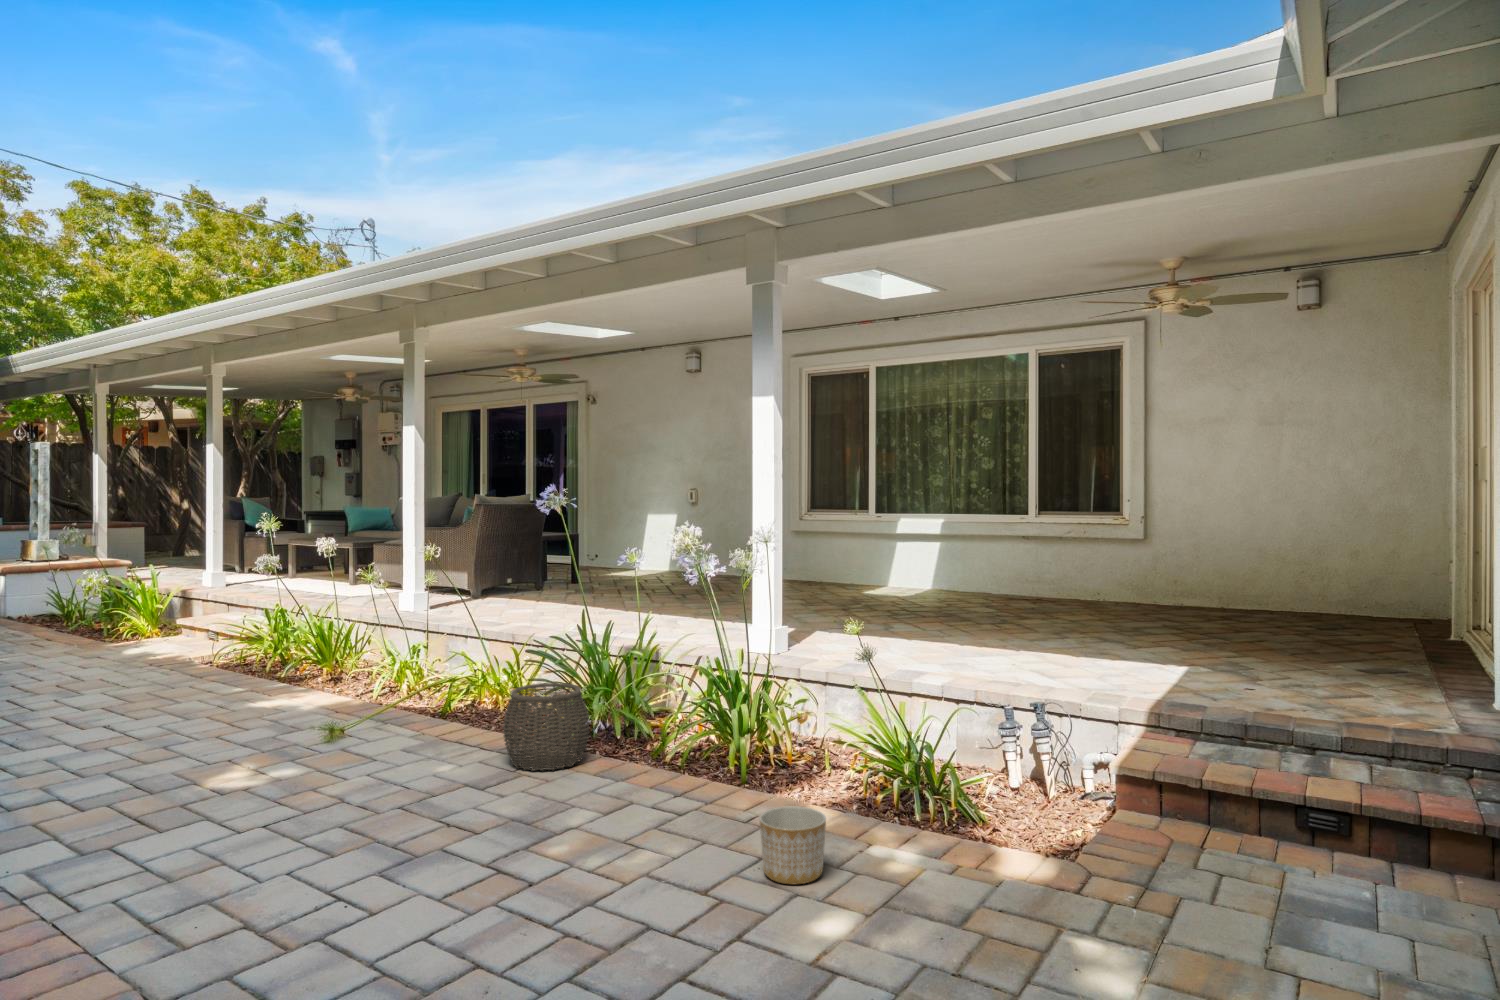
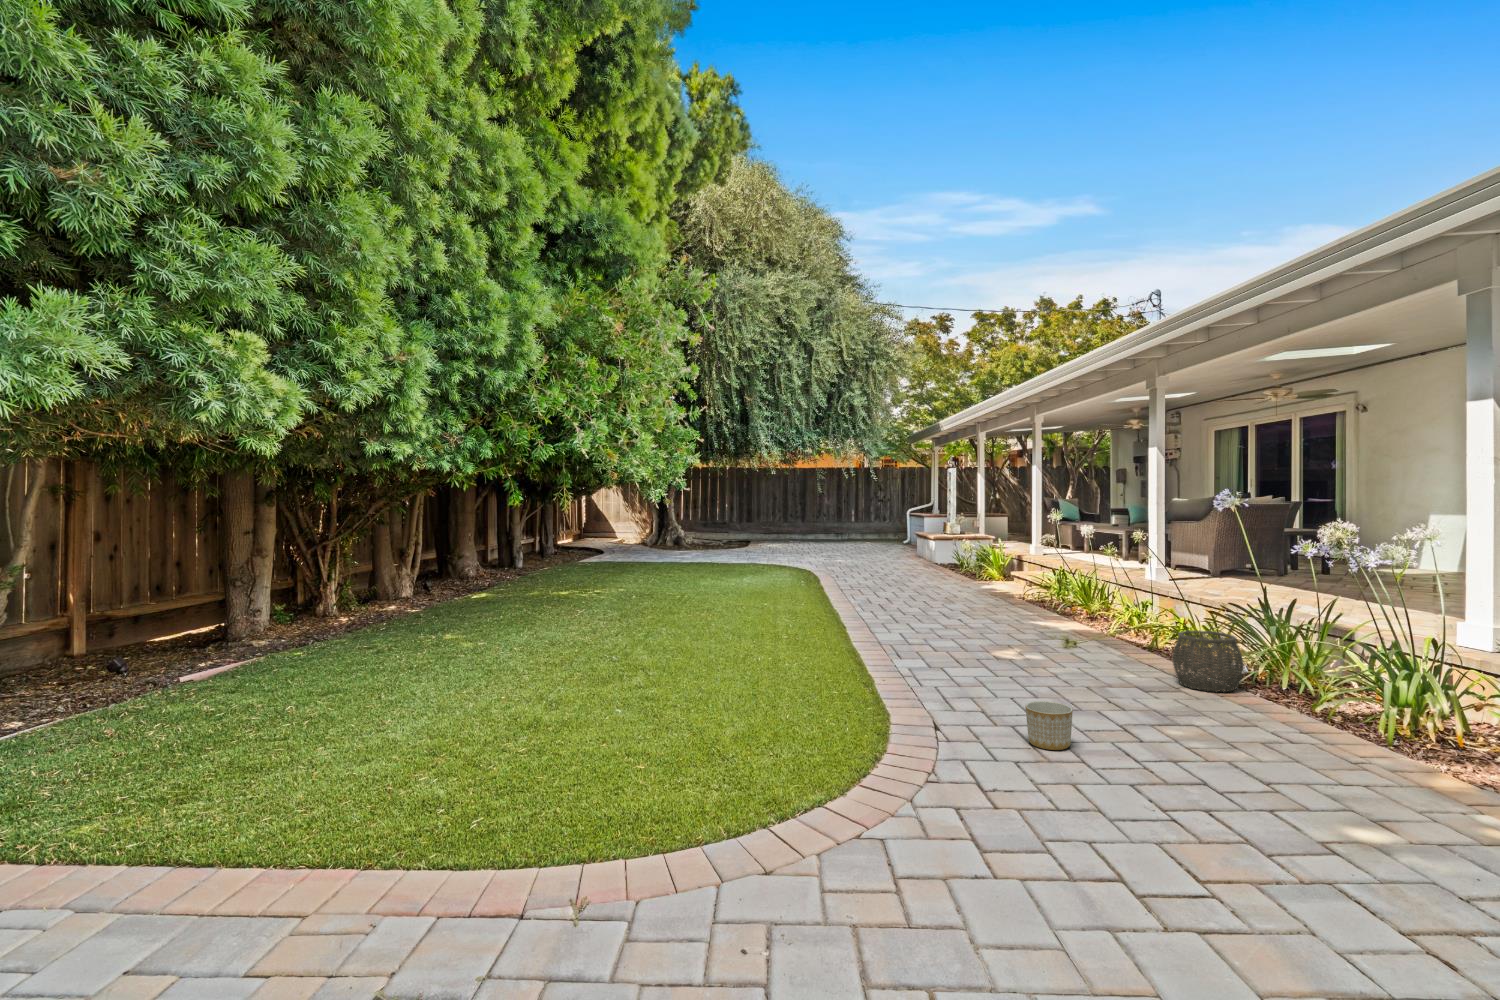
planter: present [759,806,826,885] -> present [1025,701,1073,750]

